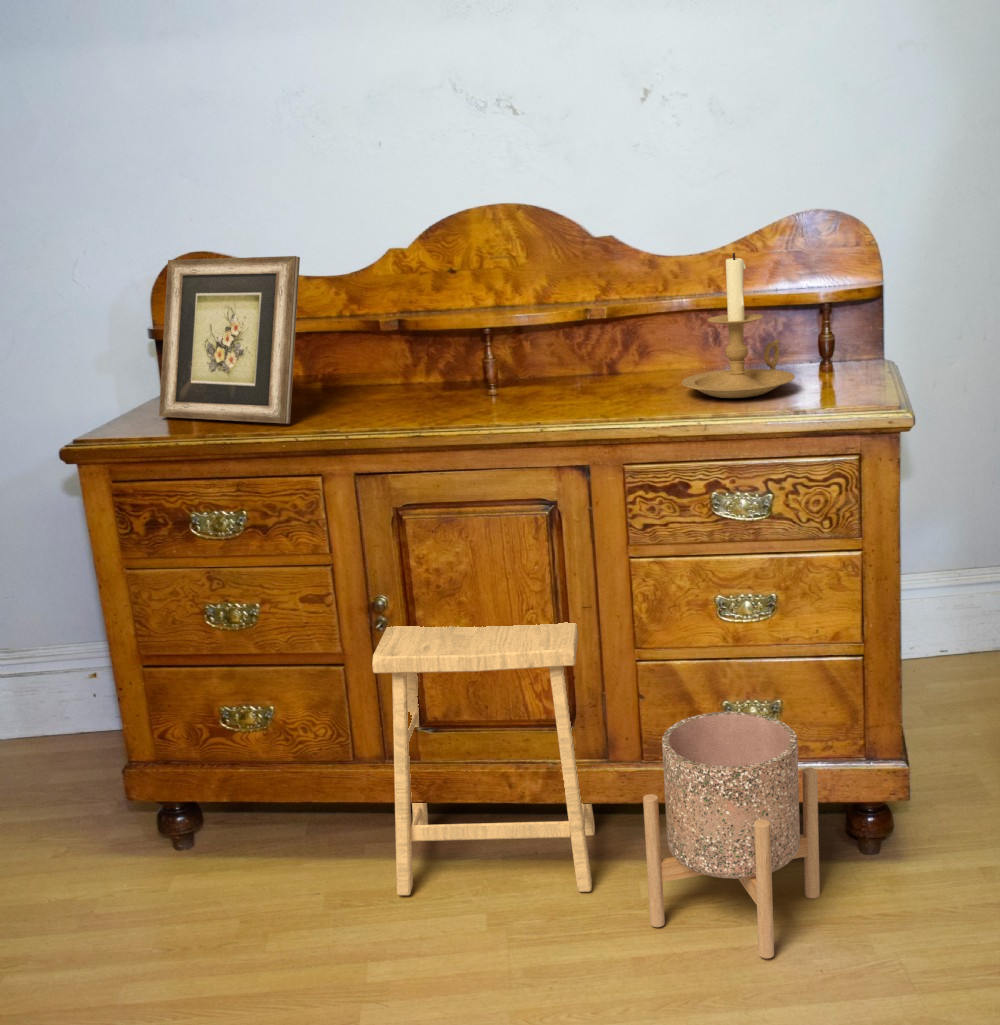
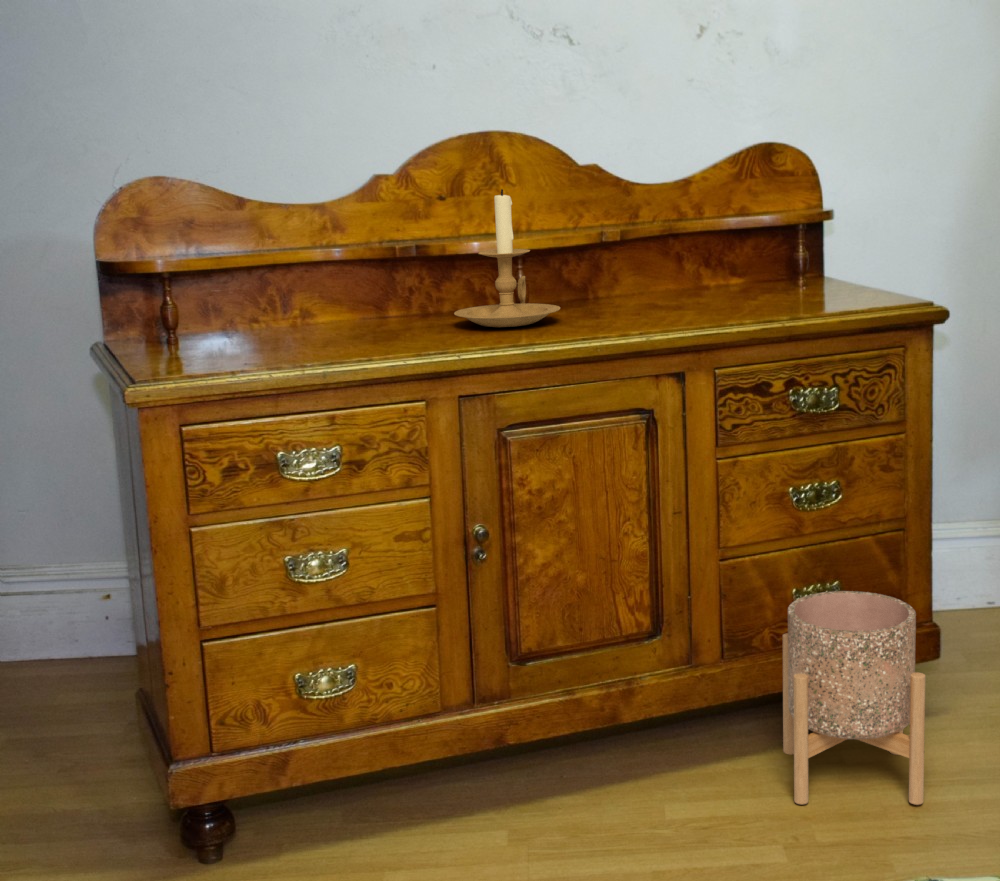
candle holder: present [681,253,795,398] -> present [454,189,560,327]
picture frame: present [159,256,300,424] -> none [181,172,372,357]
footstool: present [372,622,595,895] -> none [479,525,715,836]

